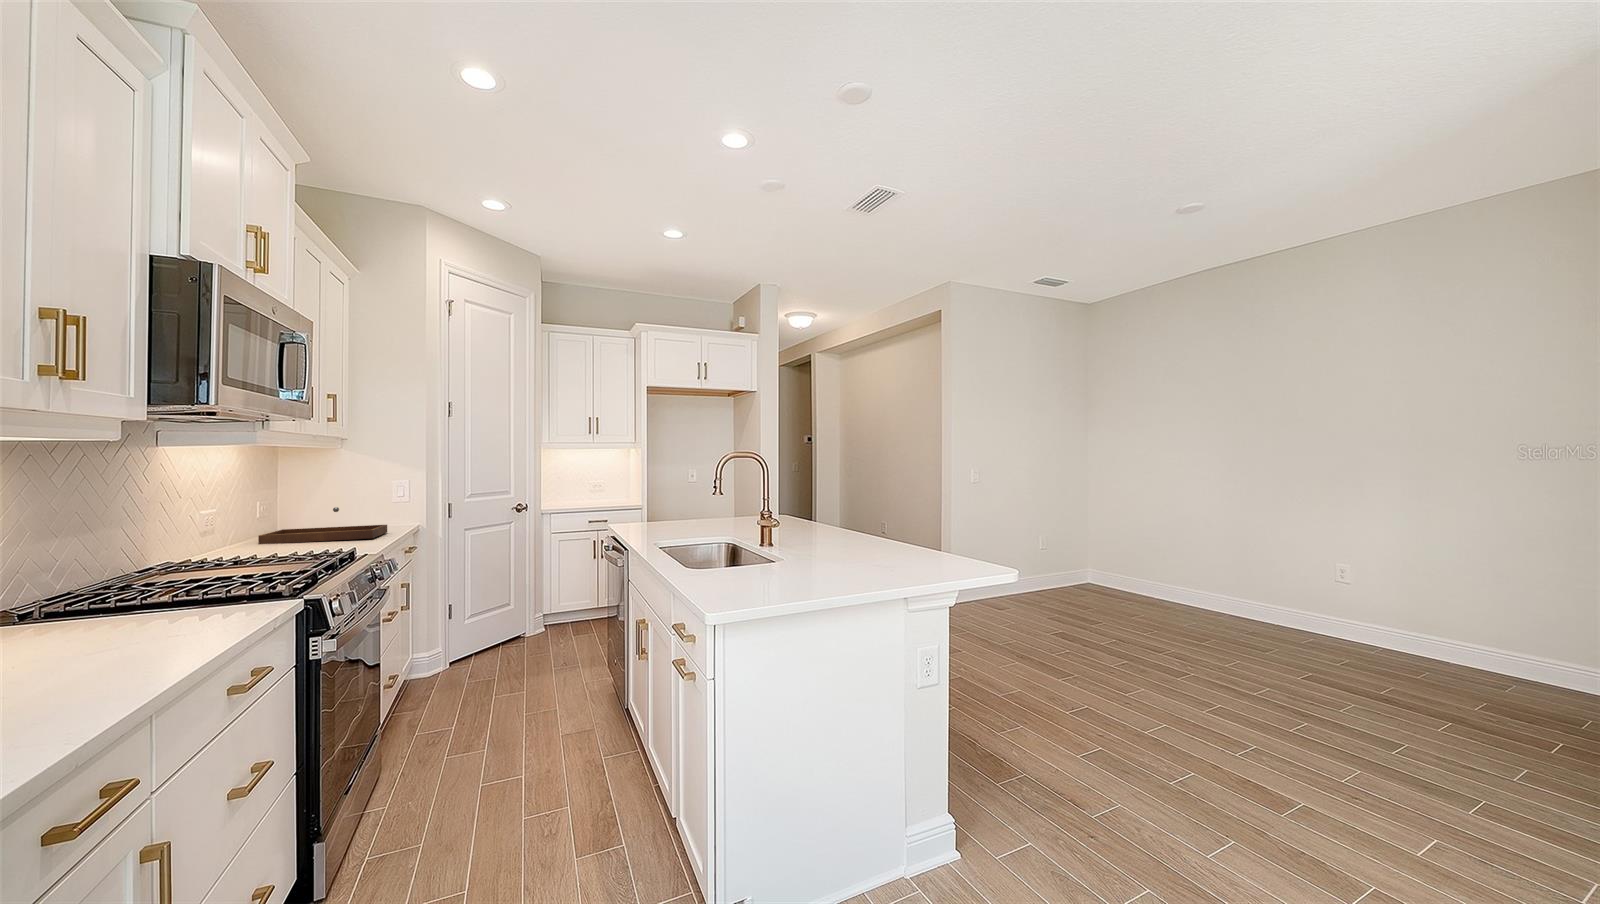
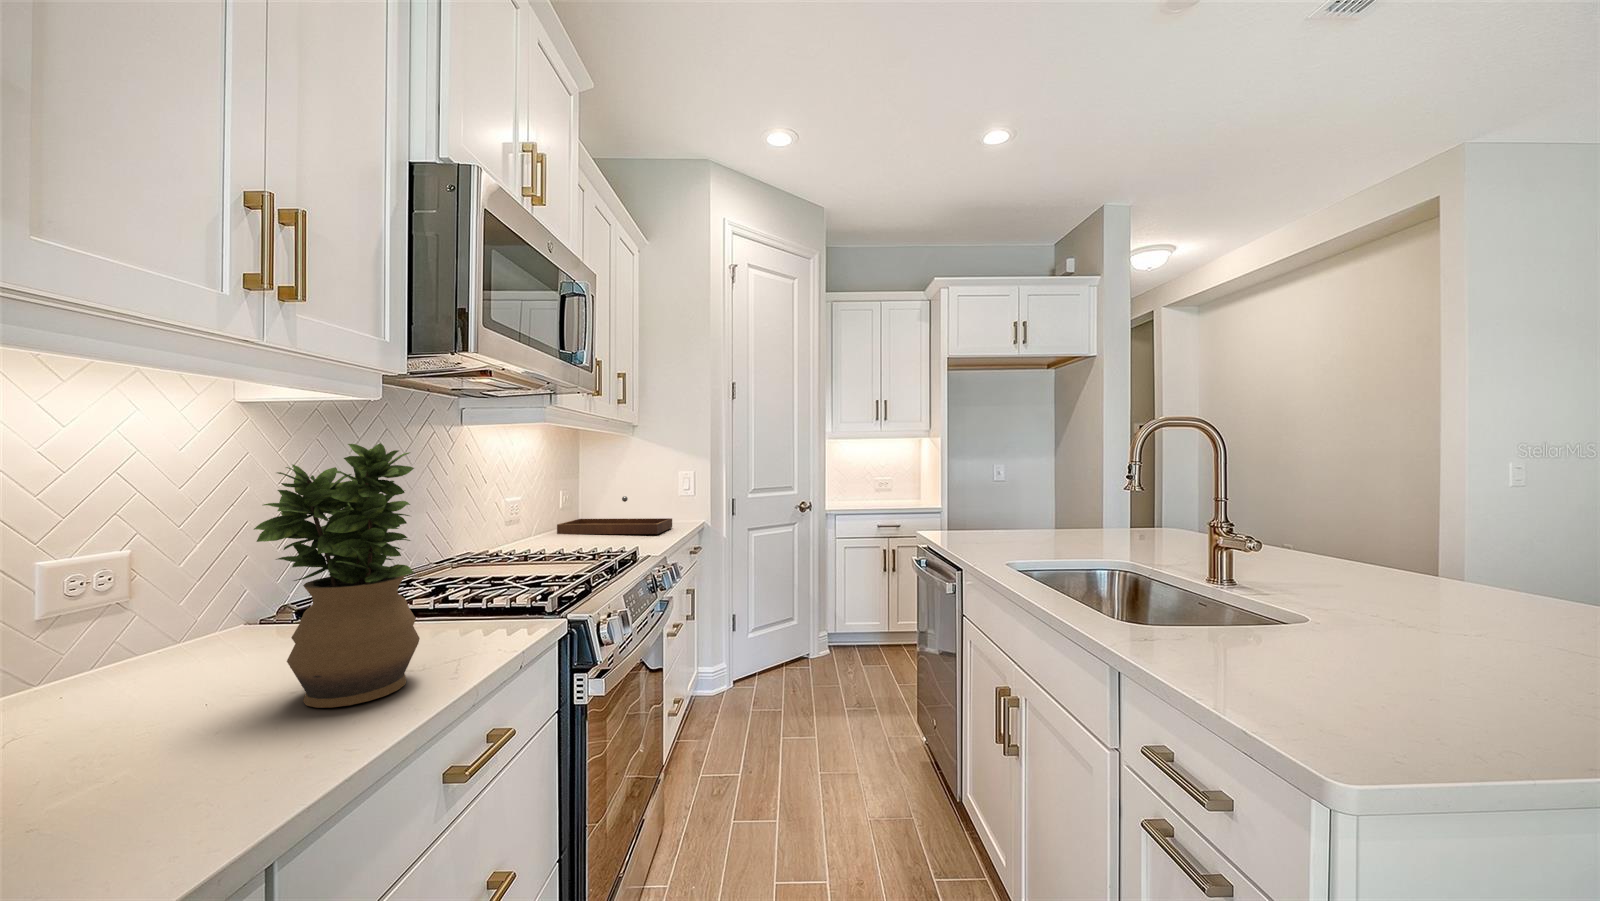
potted plant: none [57,481,200,658] -> present [254,443,420,708]

